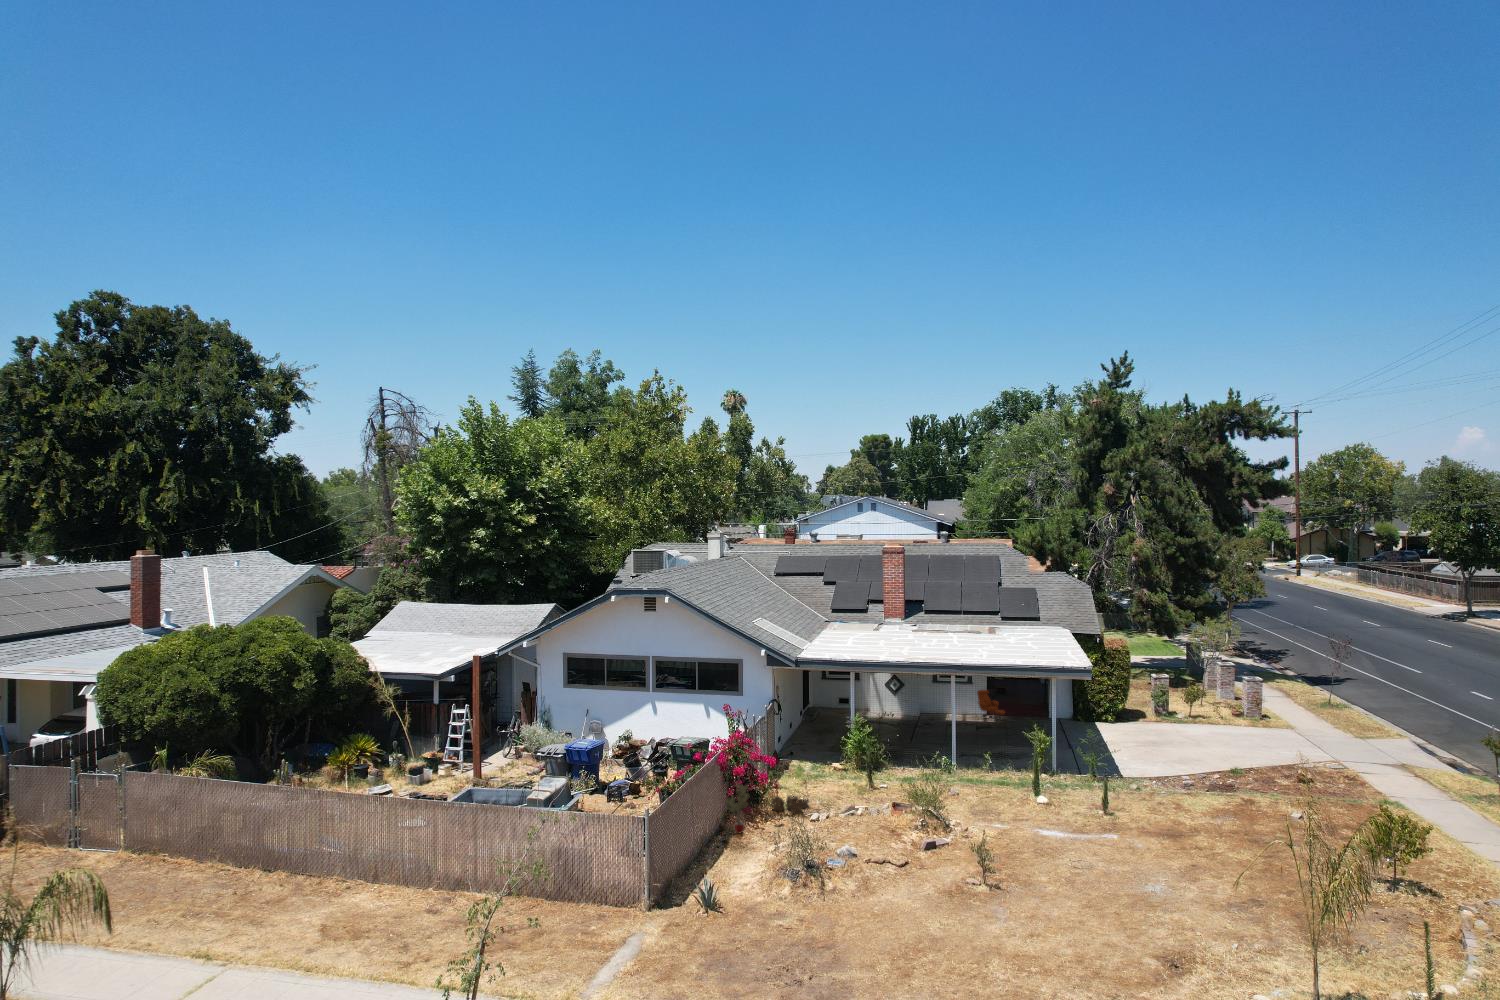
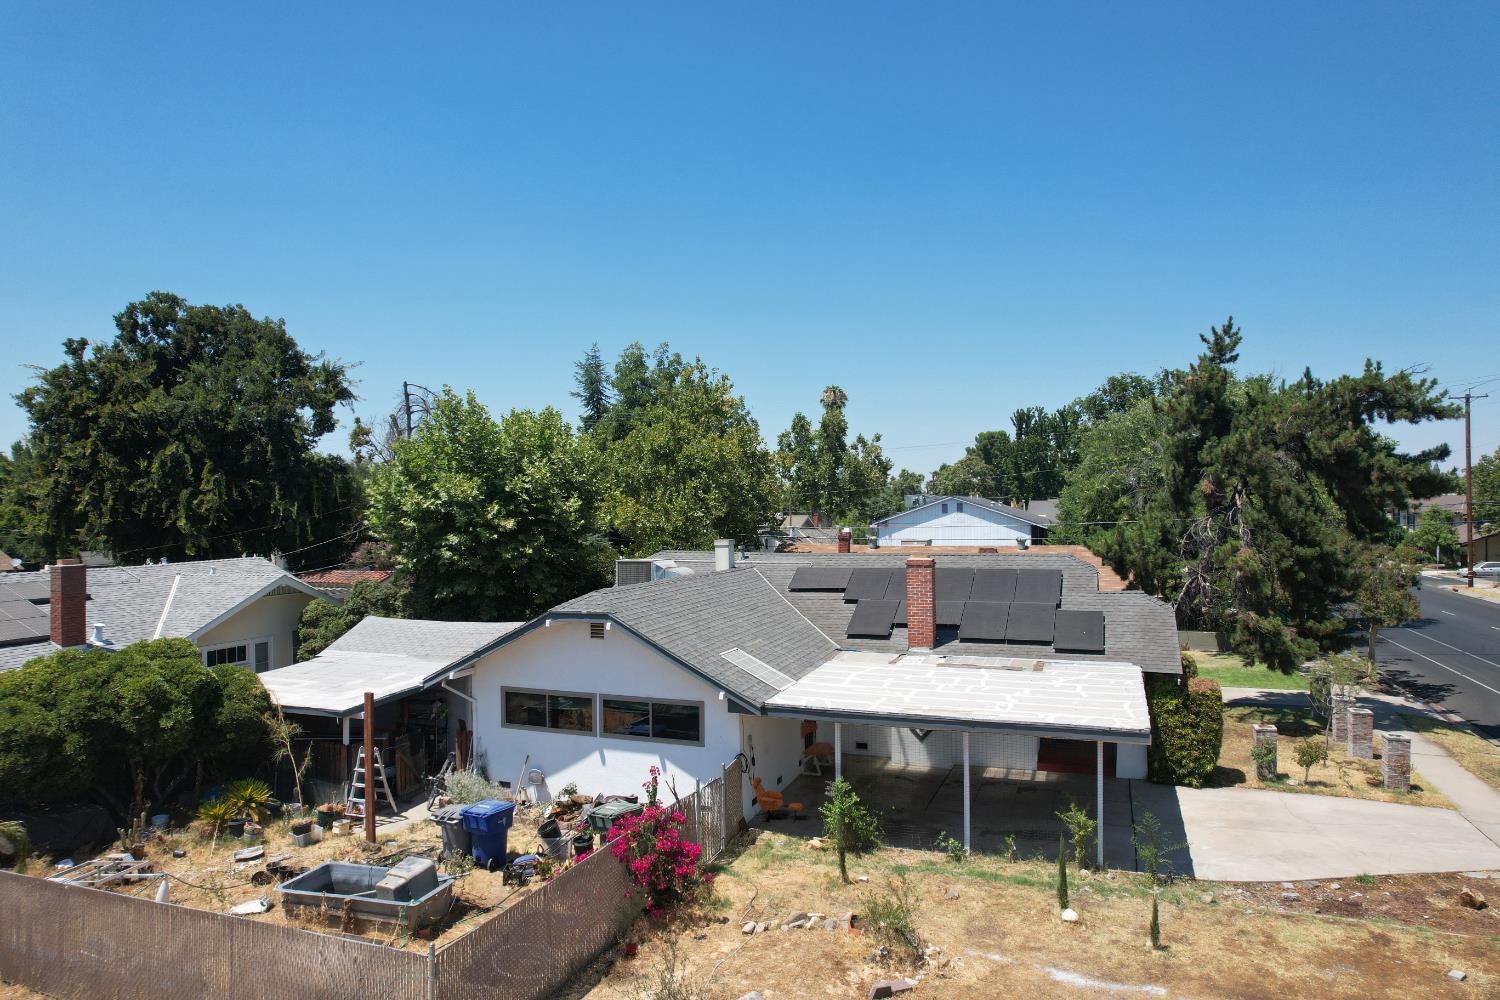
bench: none [802,675,830,723] -> present [801,722,834,776]
lounge chair: present [977,690,1005,719] -> present [753,777,805,822]
woven basket: present [771,795,808,814] -> none [693,894,746,923]

